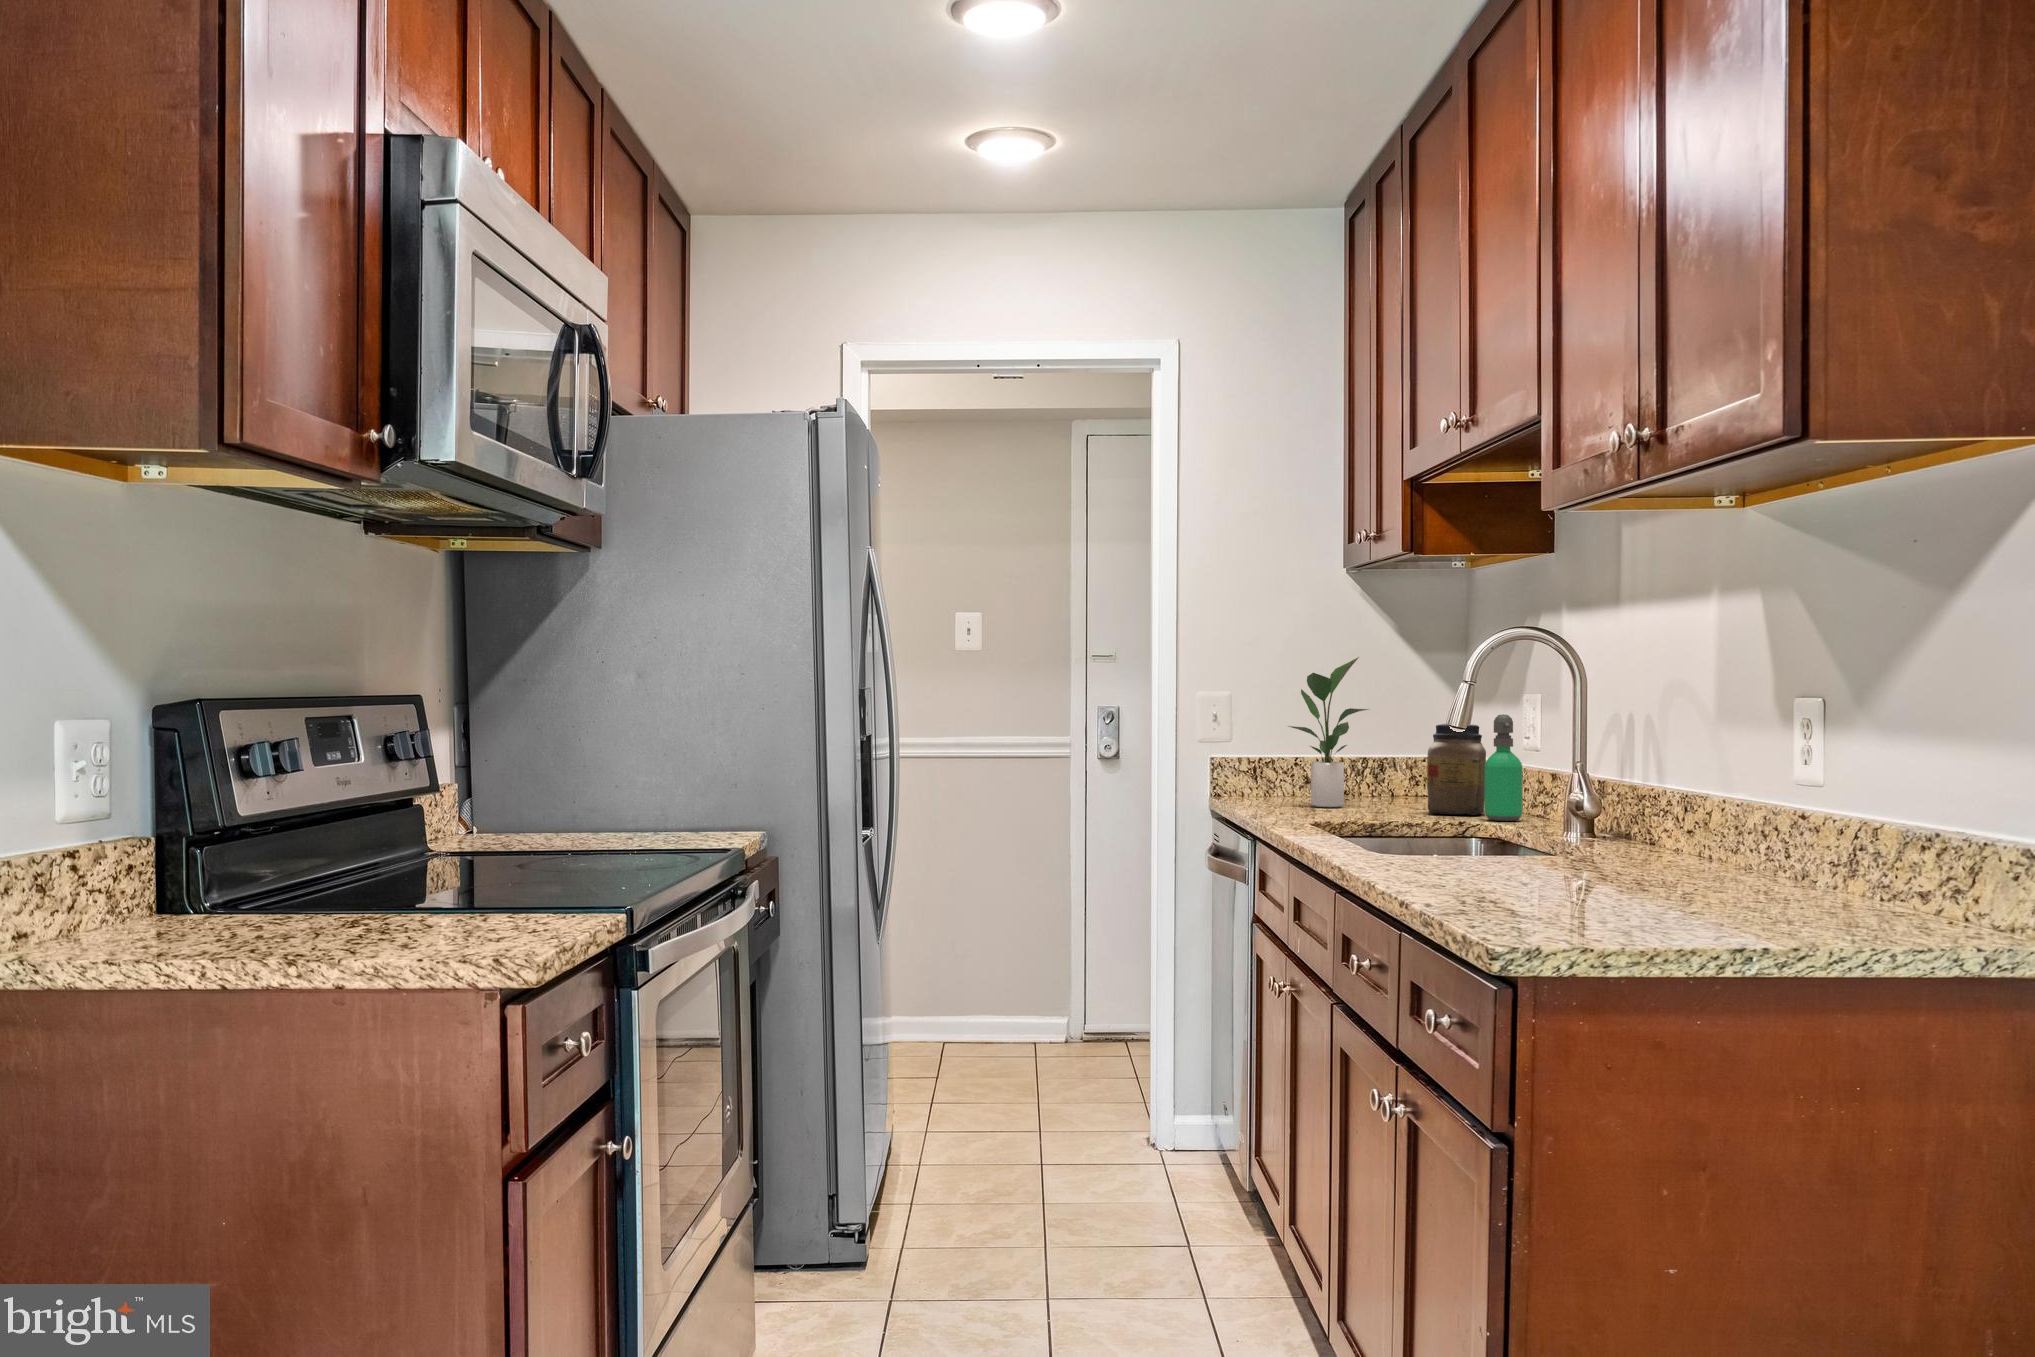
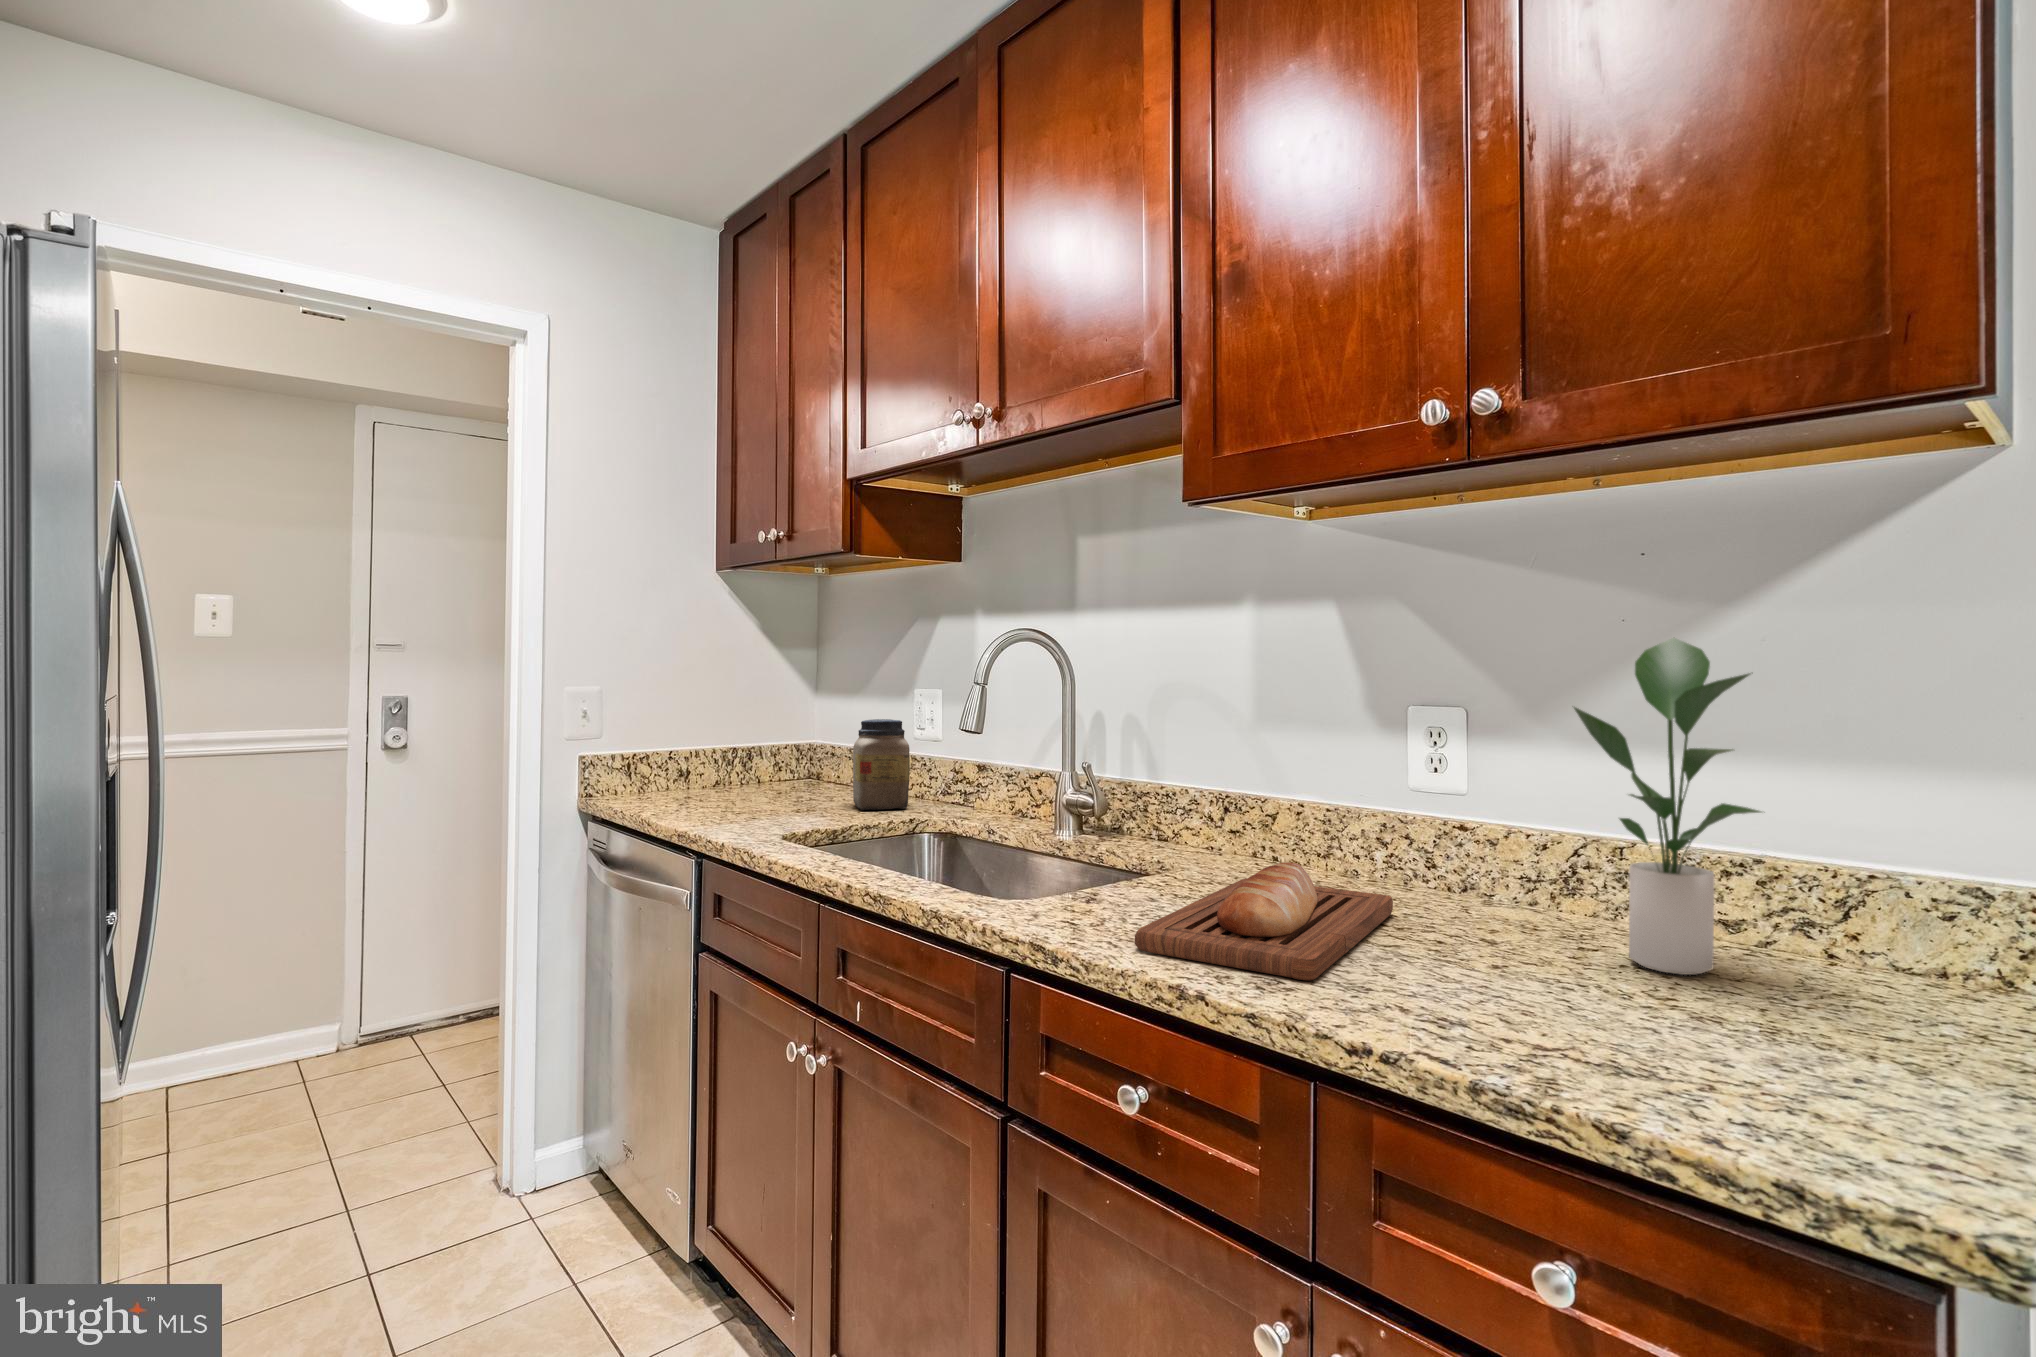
potted plant: present [1289,657,1369,807] -> present [1574,638,1761,975]
soap dispenser: present [1485,714,1523,821] -> none [927,712,962,815]
bread loaf: none [1392,829,1678,887] -> present [1135,862,1393,980]

